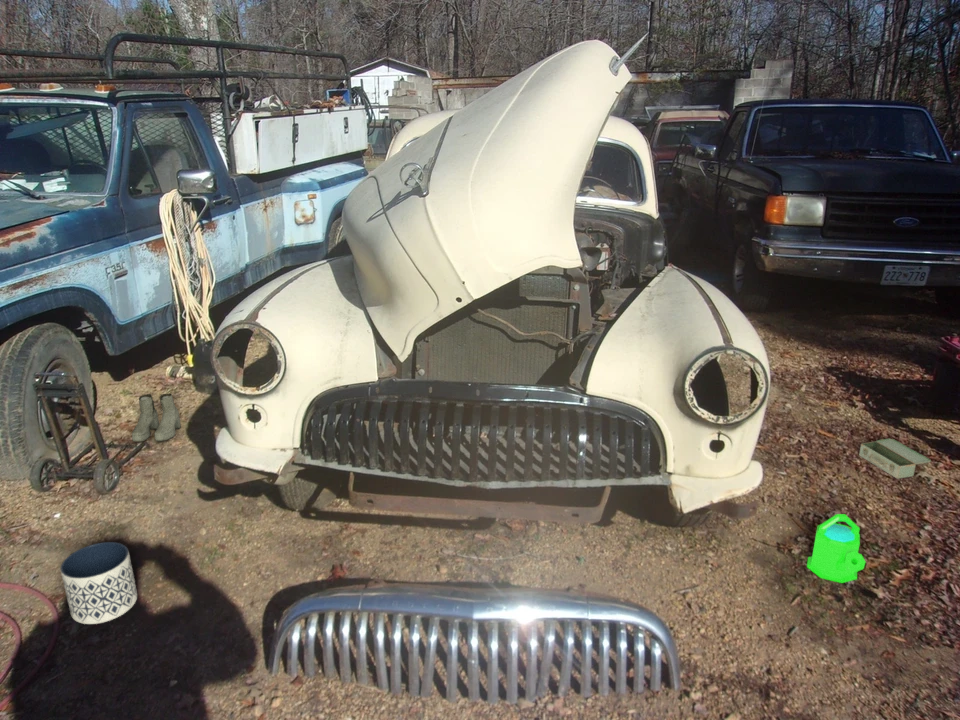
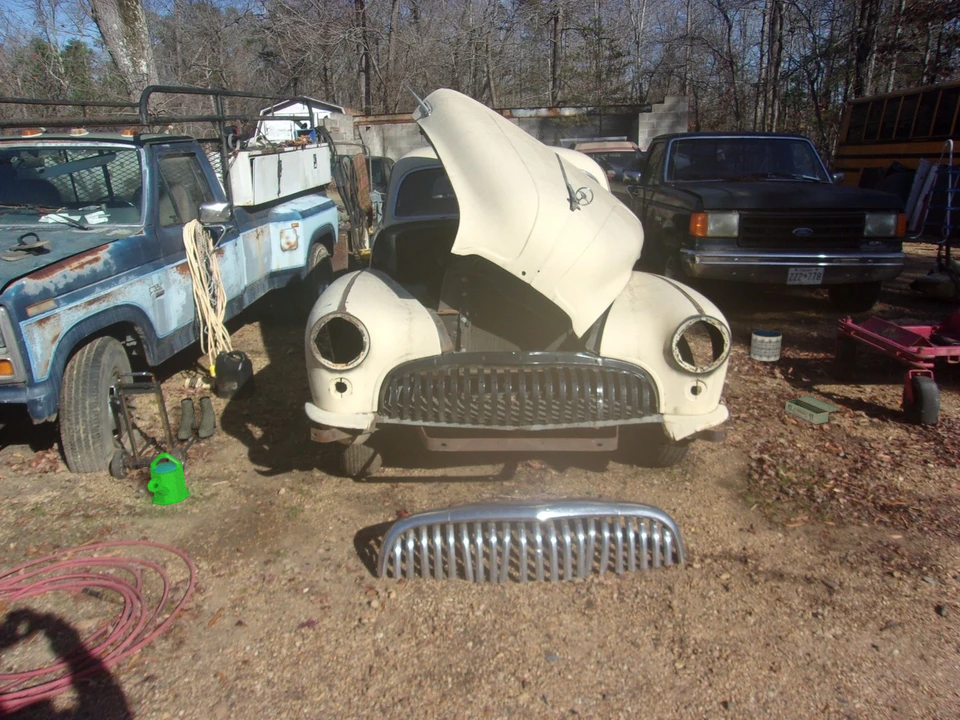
watering can: present [807,514,865,583] -> present [148,453,190,505]
planter: present [61,542,137,624] -> present [750,330,782,361]

